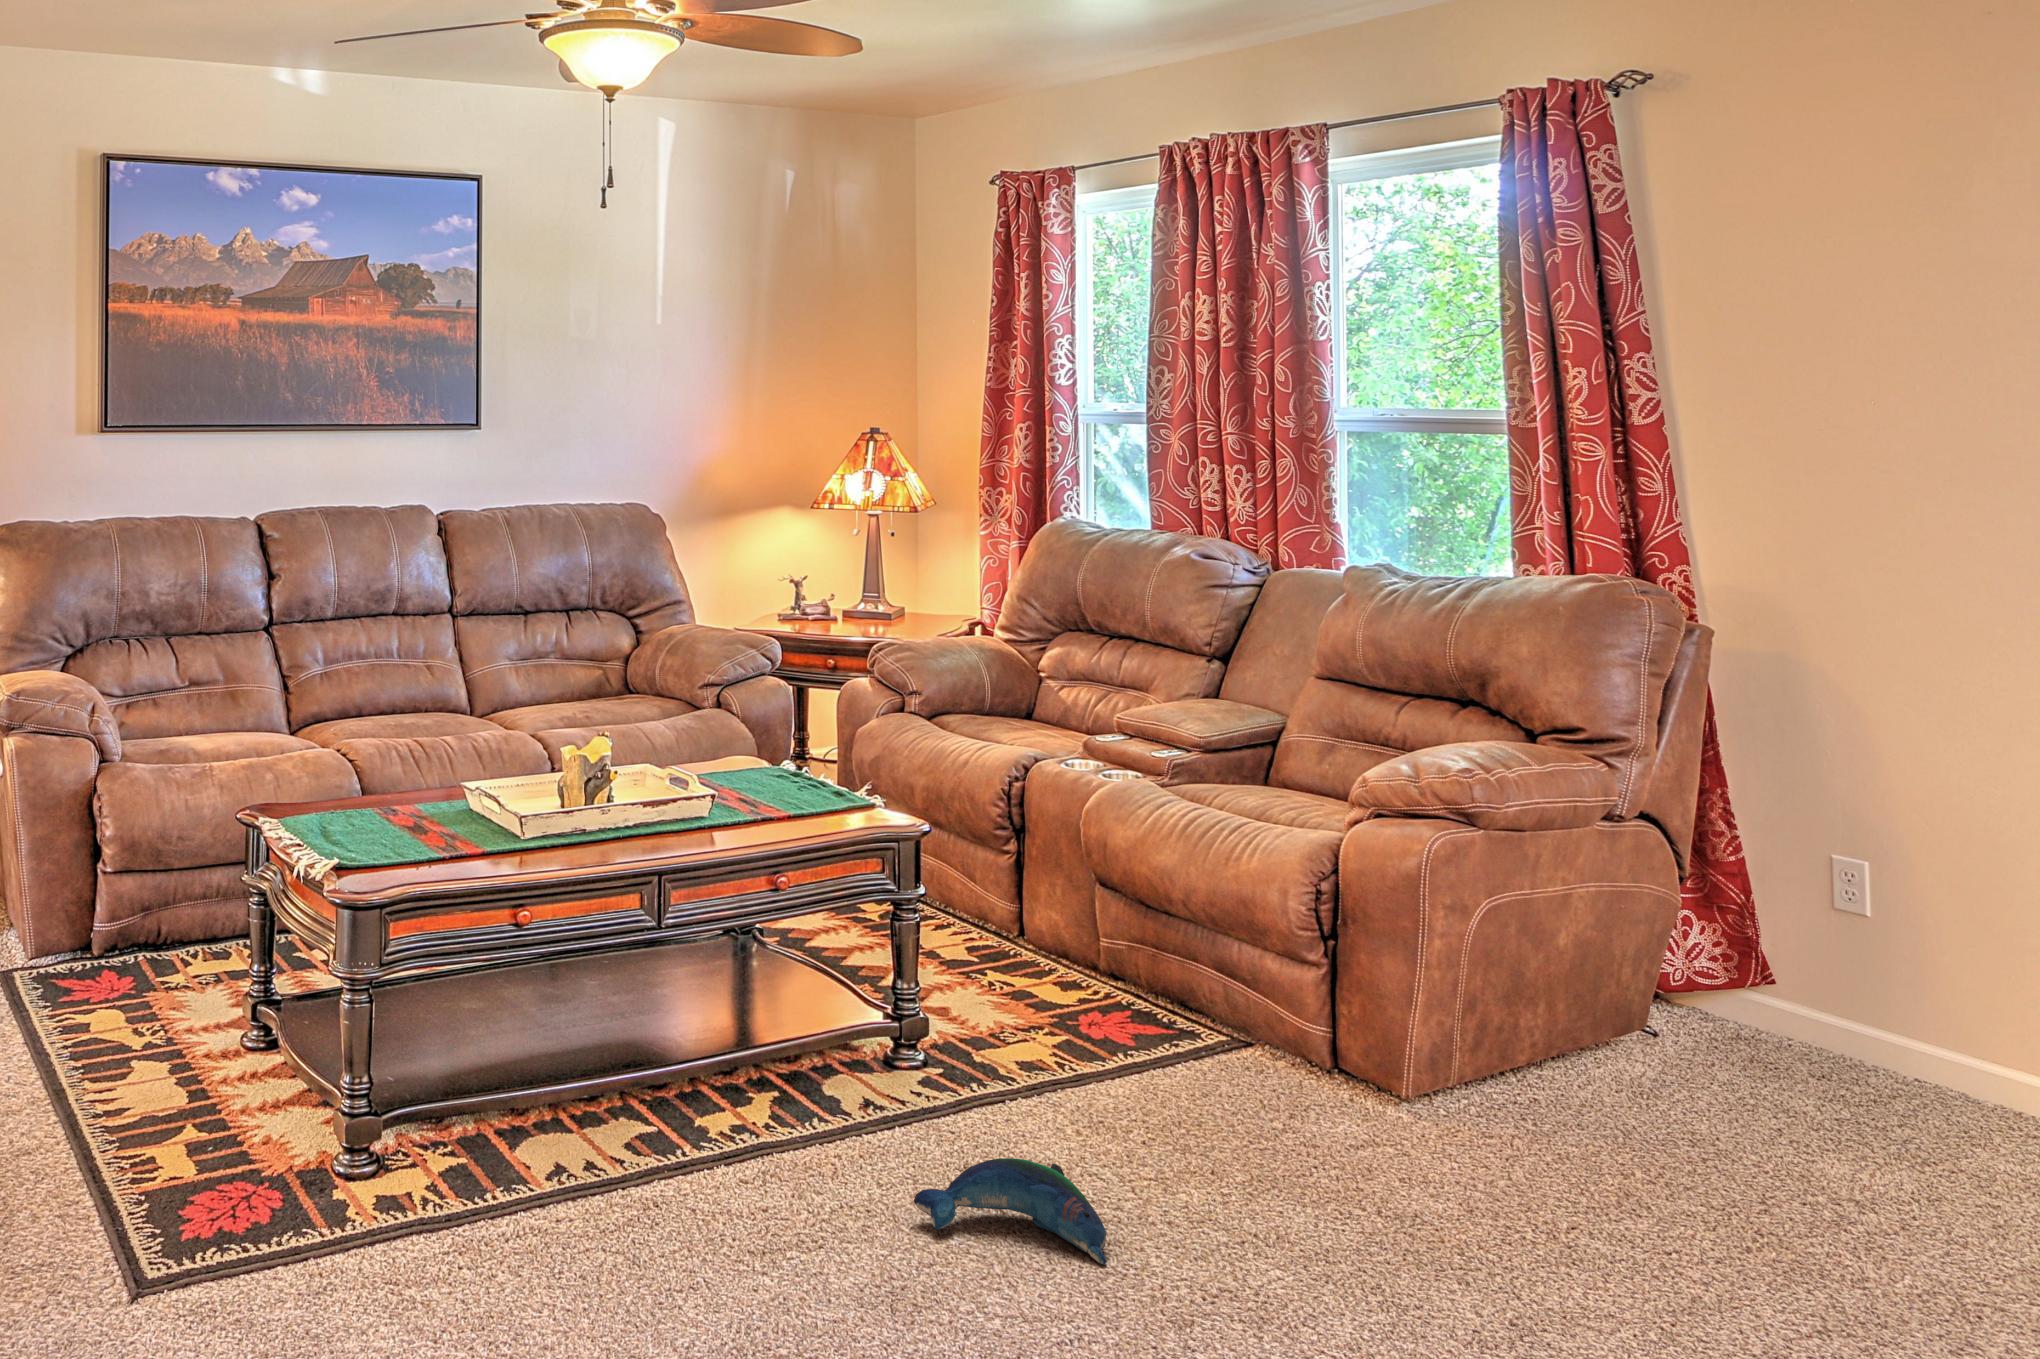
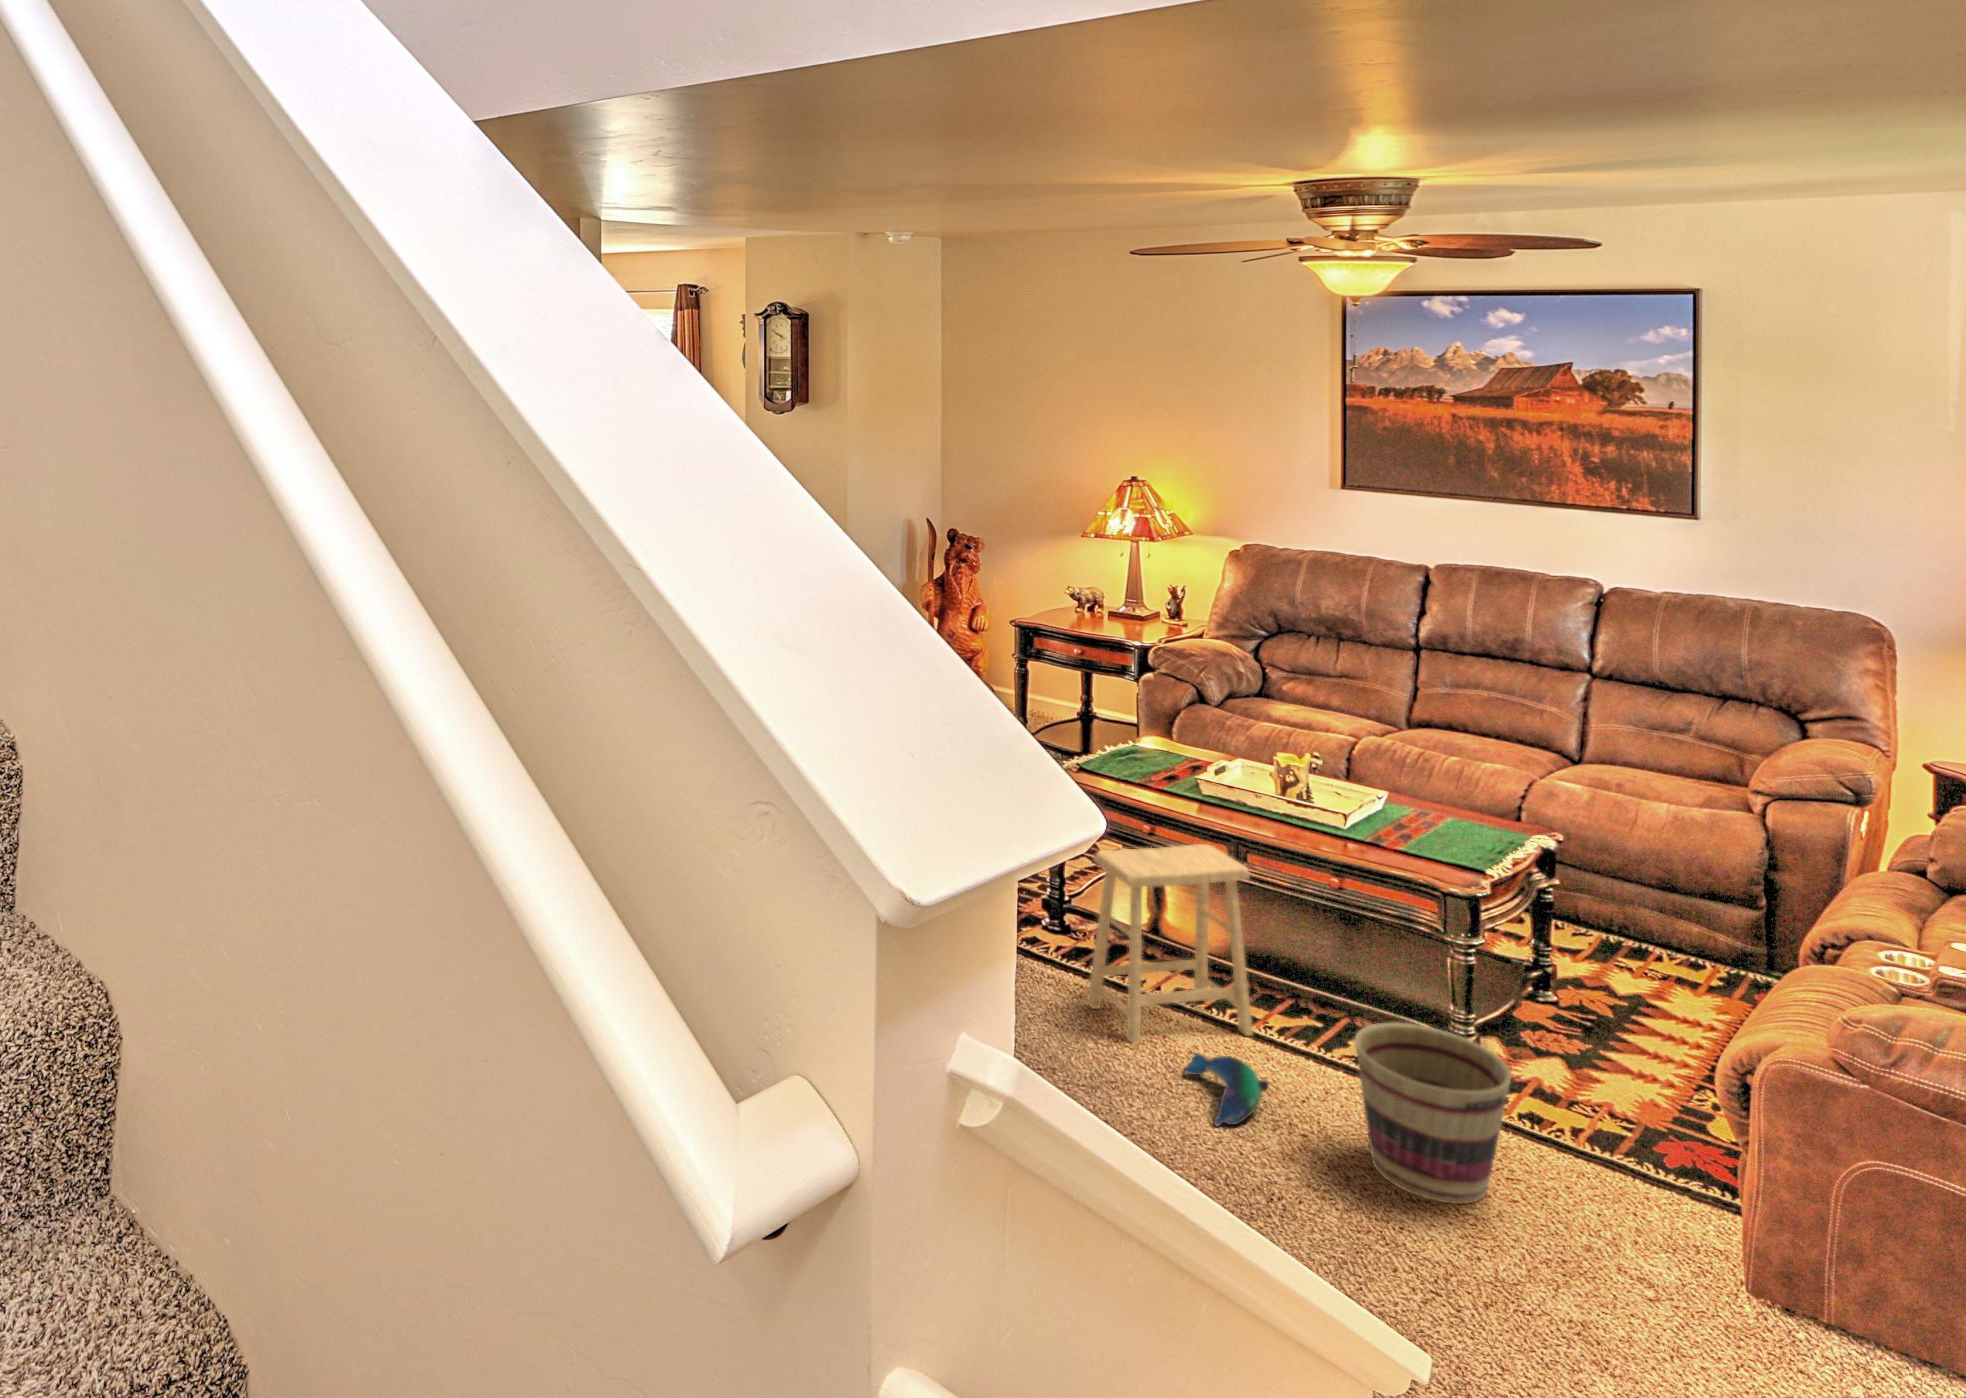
footstool: none [667,881,818,1246] -> present [1087,844,1253,1044]
basket: none [1126,972,1318,1198] -> present [1355,1022,1511,1204]

